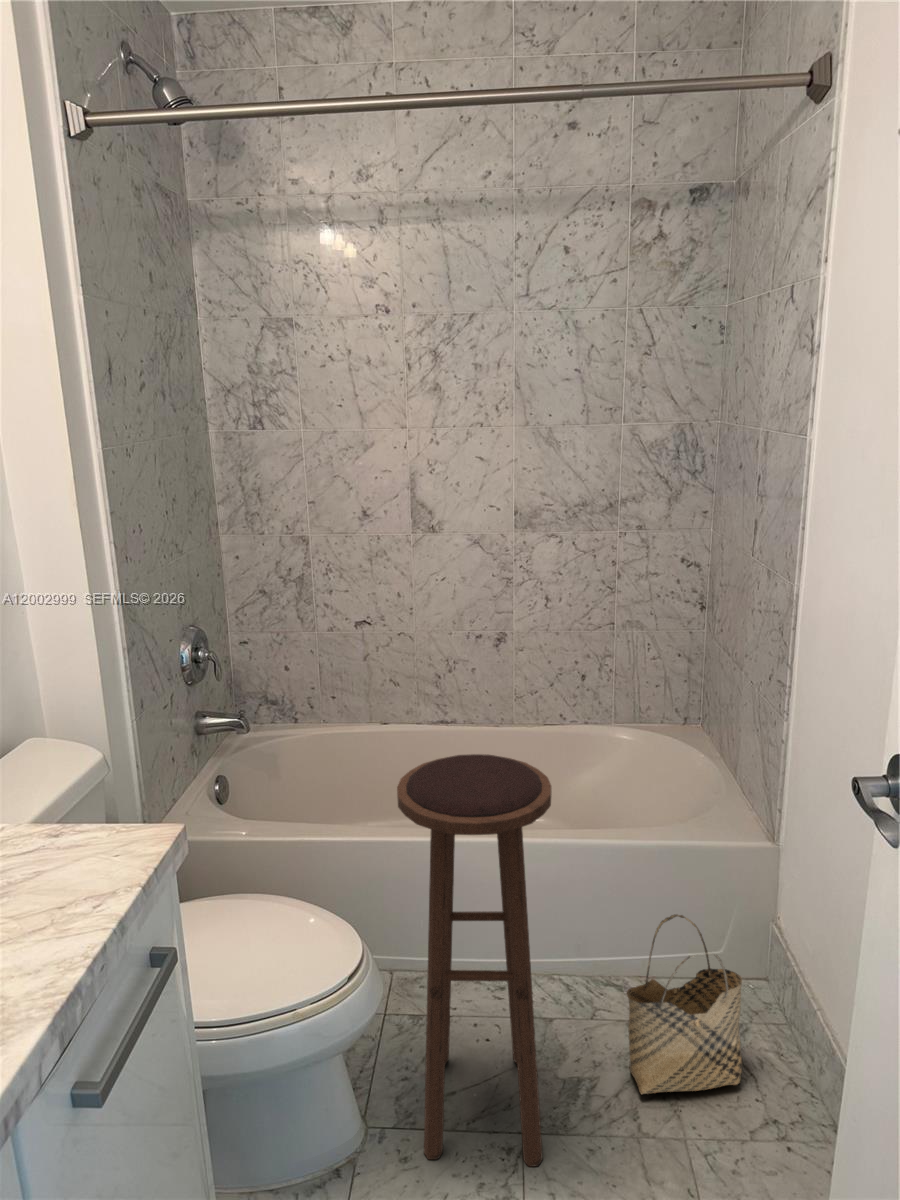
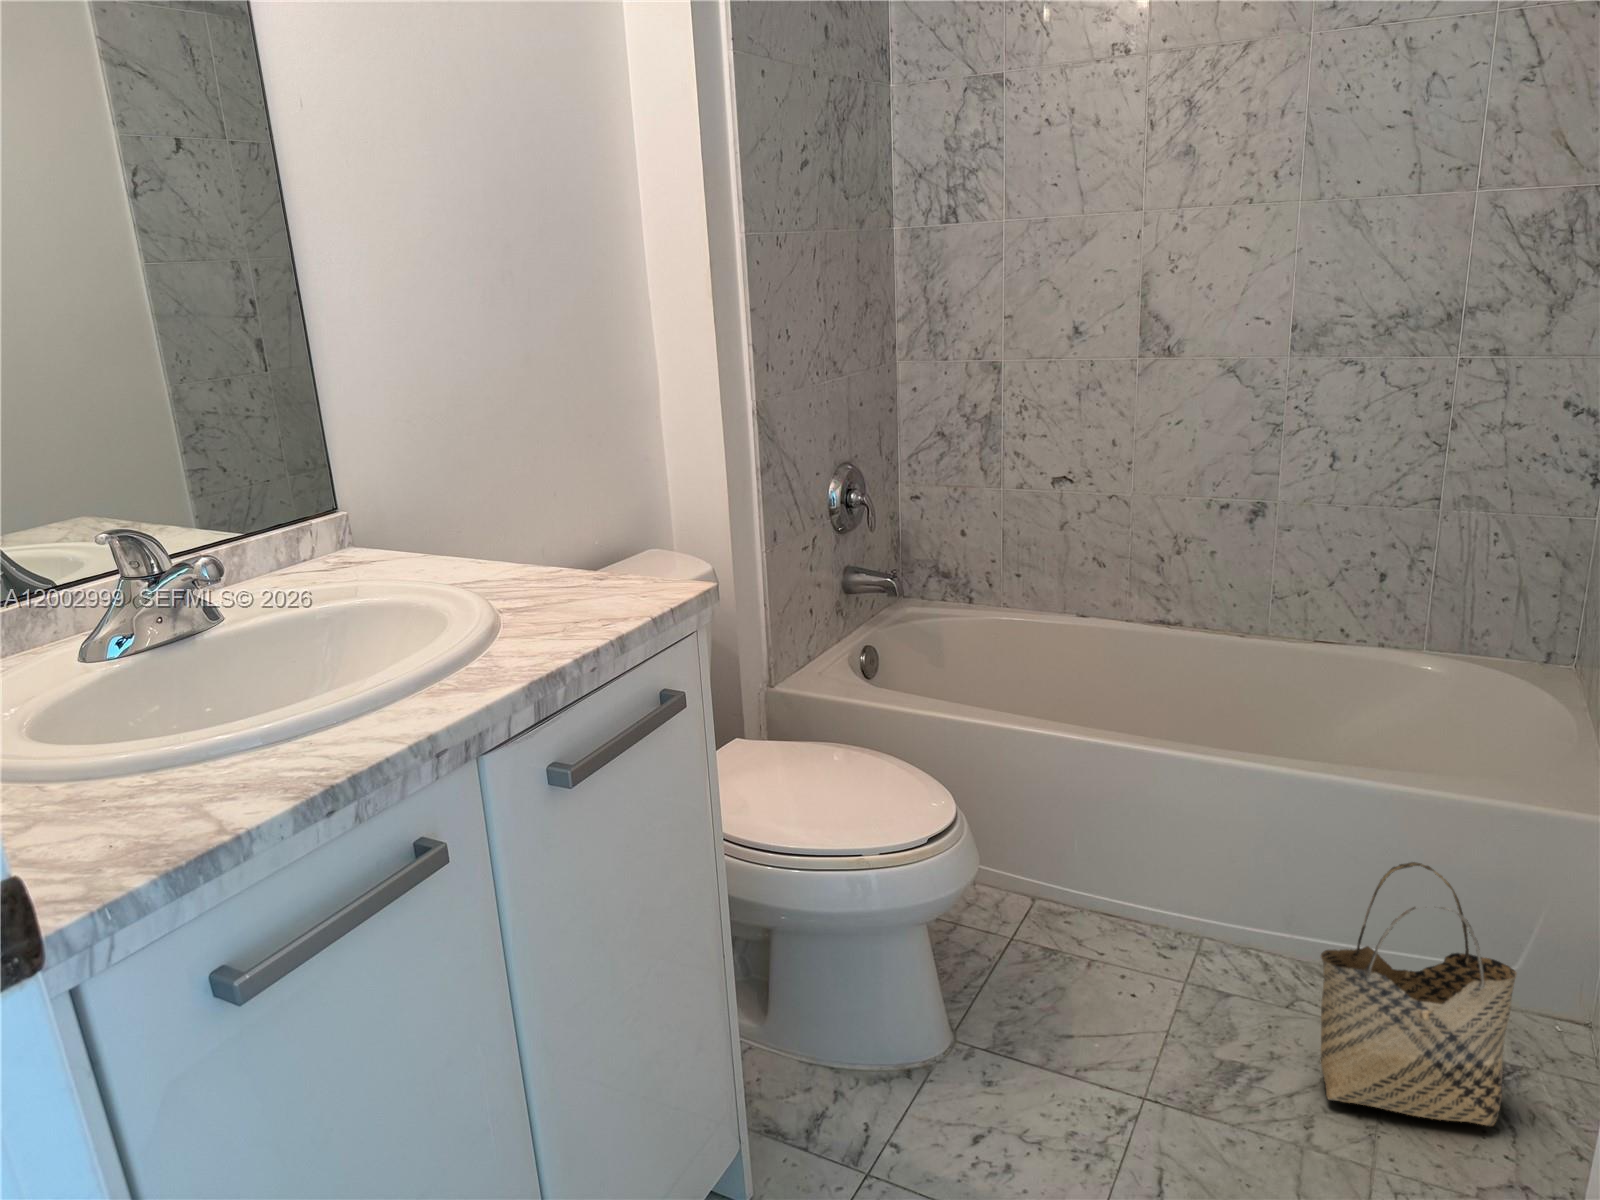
stool: present [397,754,551,1167] -> none [1000,581,1213,1136]

